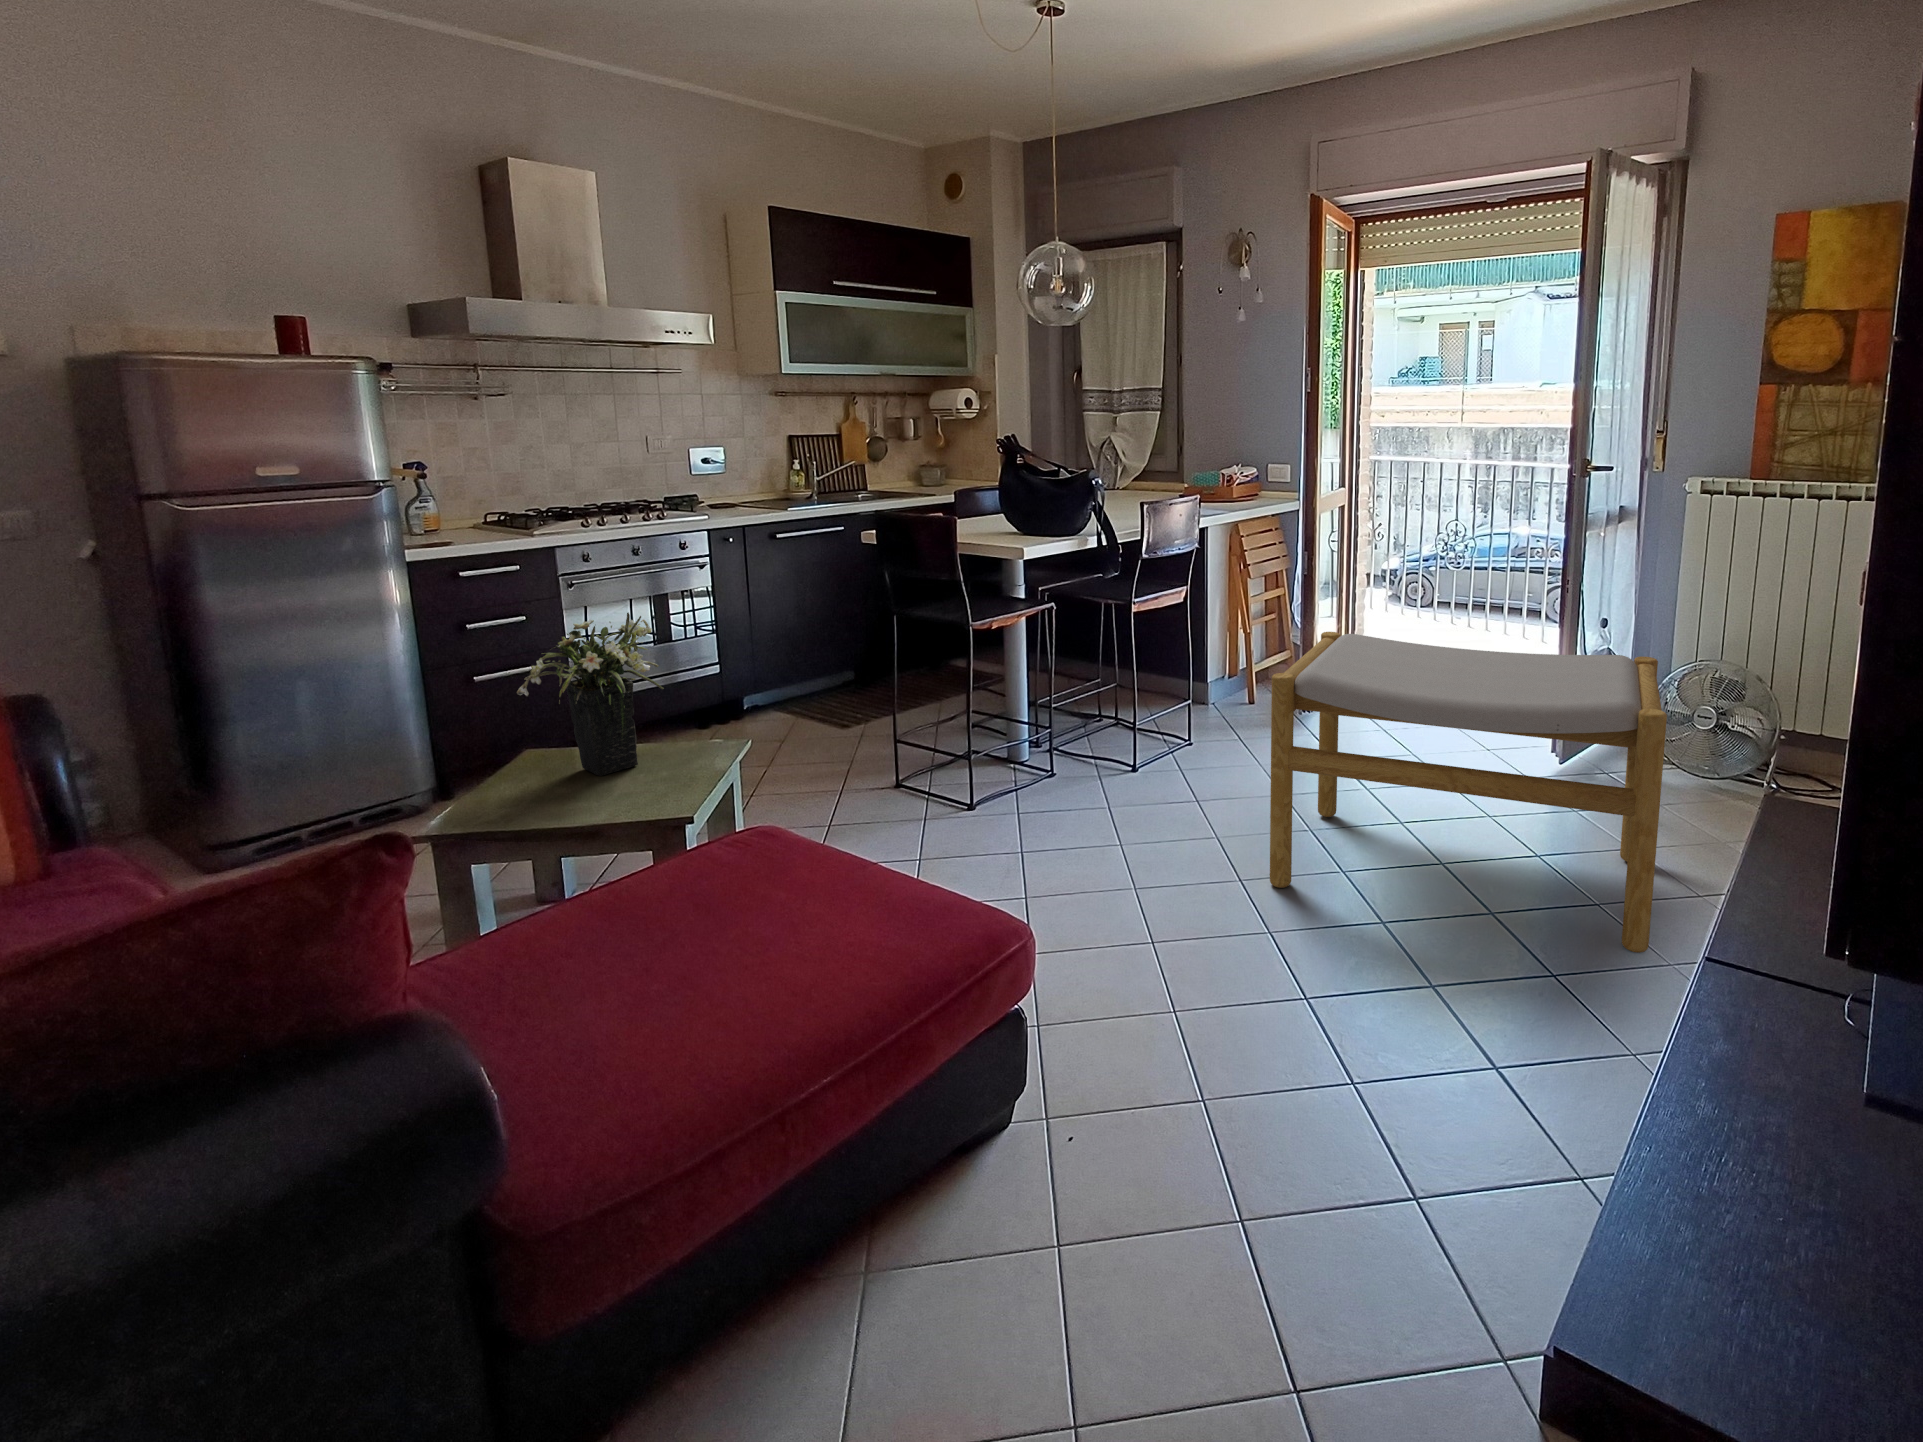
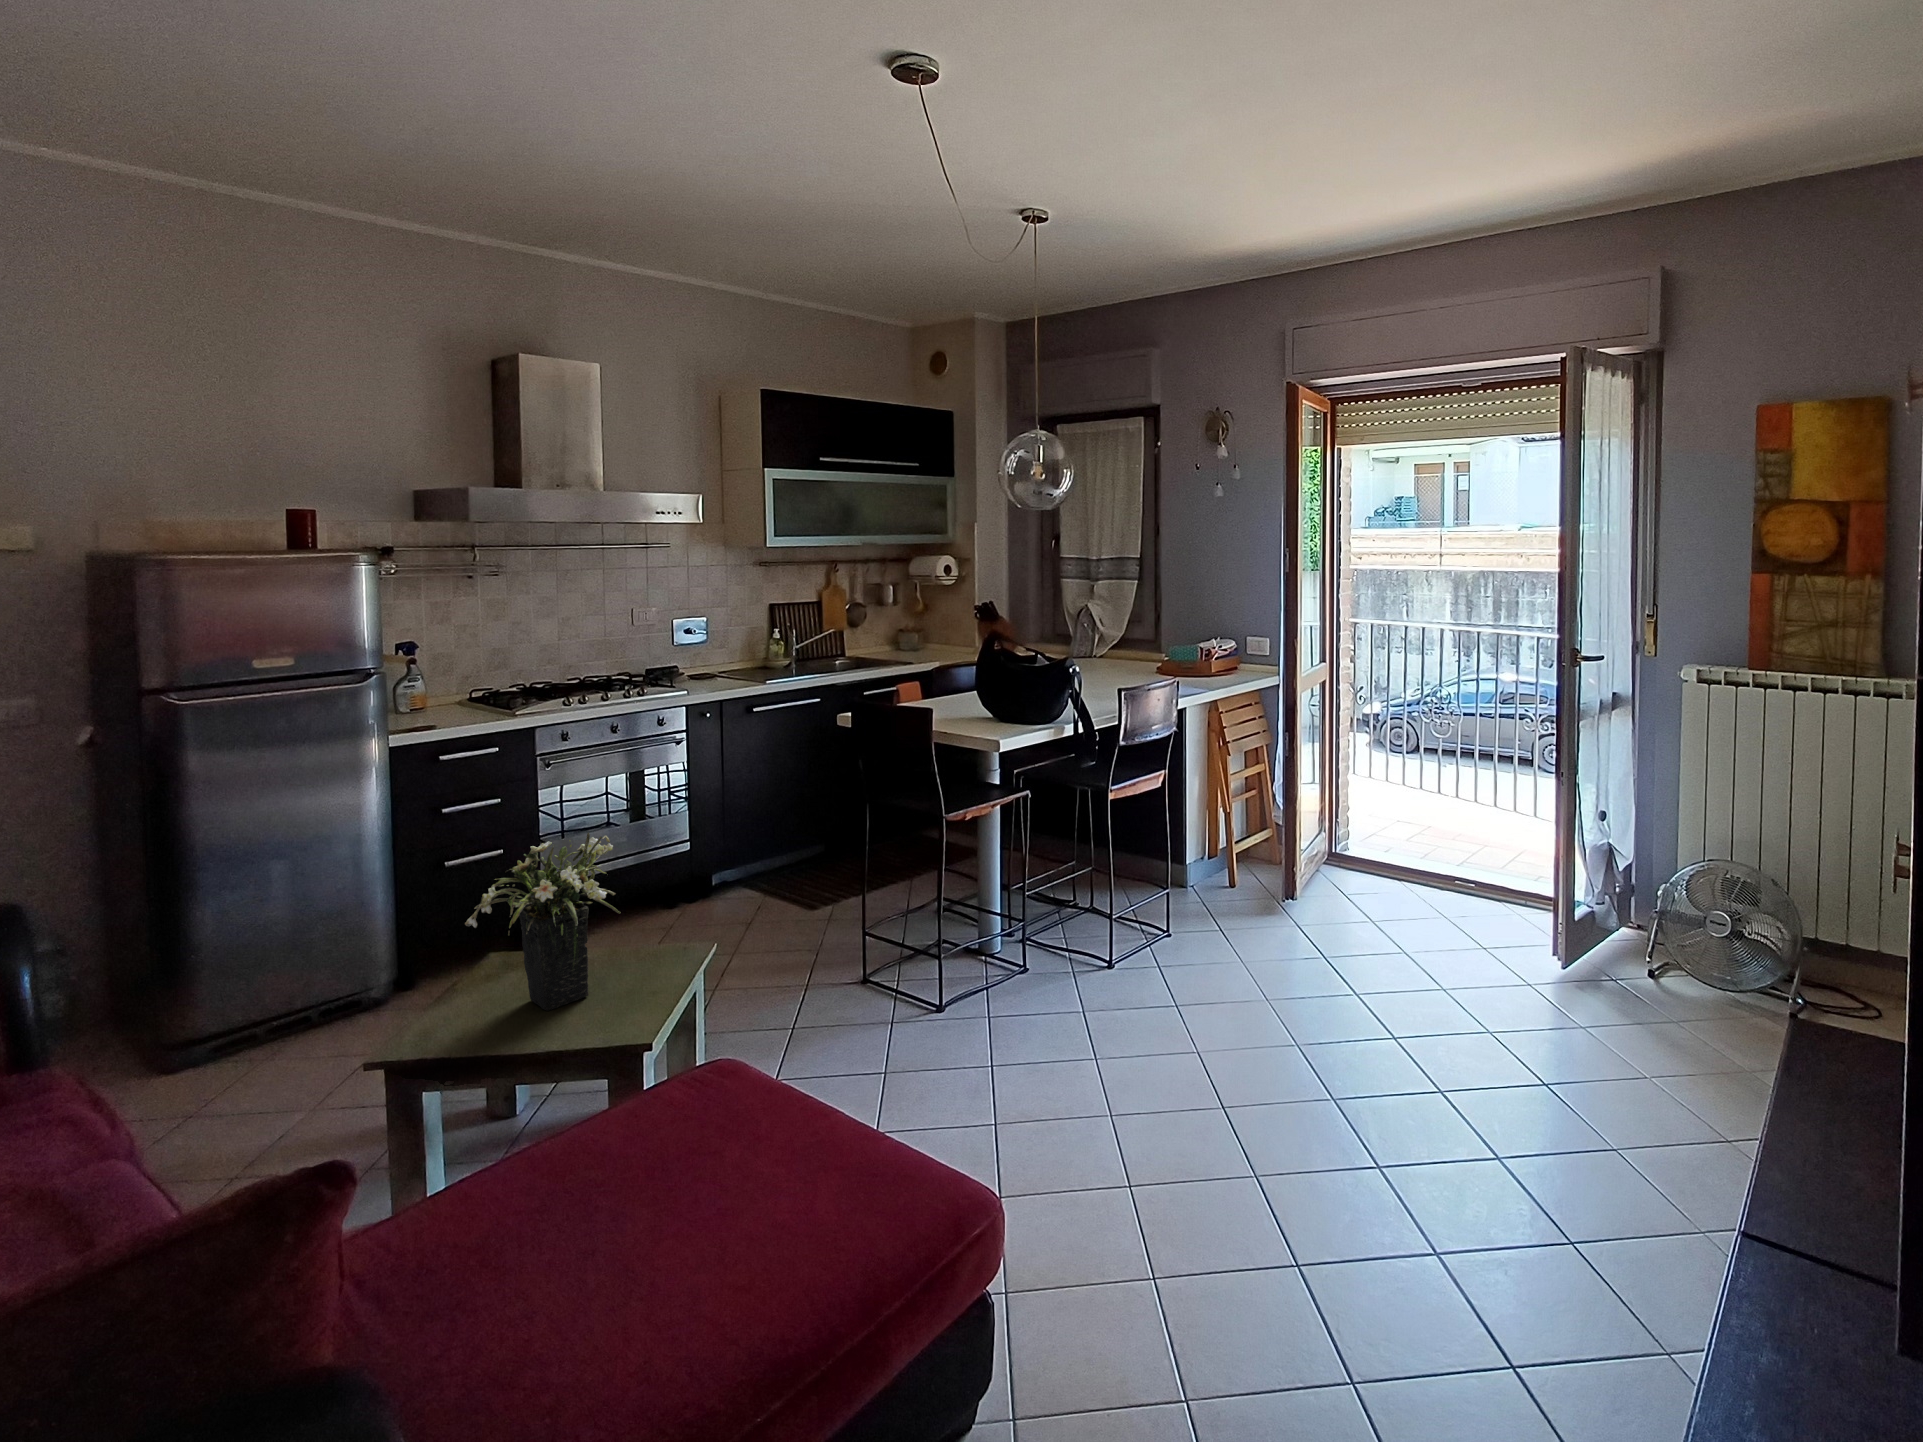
footstool: present [1270,632,1667,953] -> none [1261,834,1705,1239]

